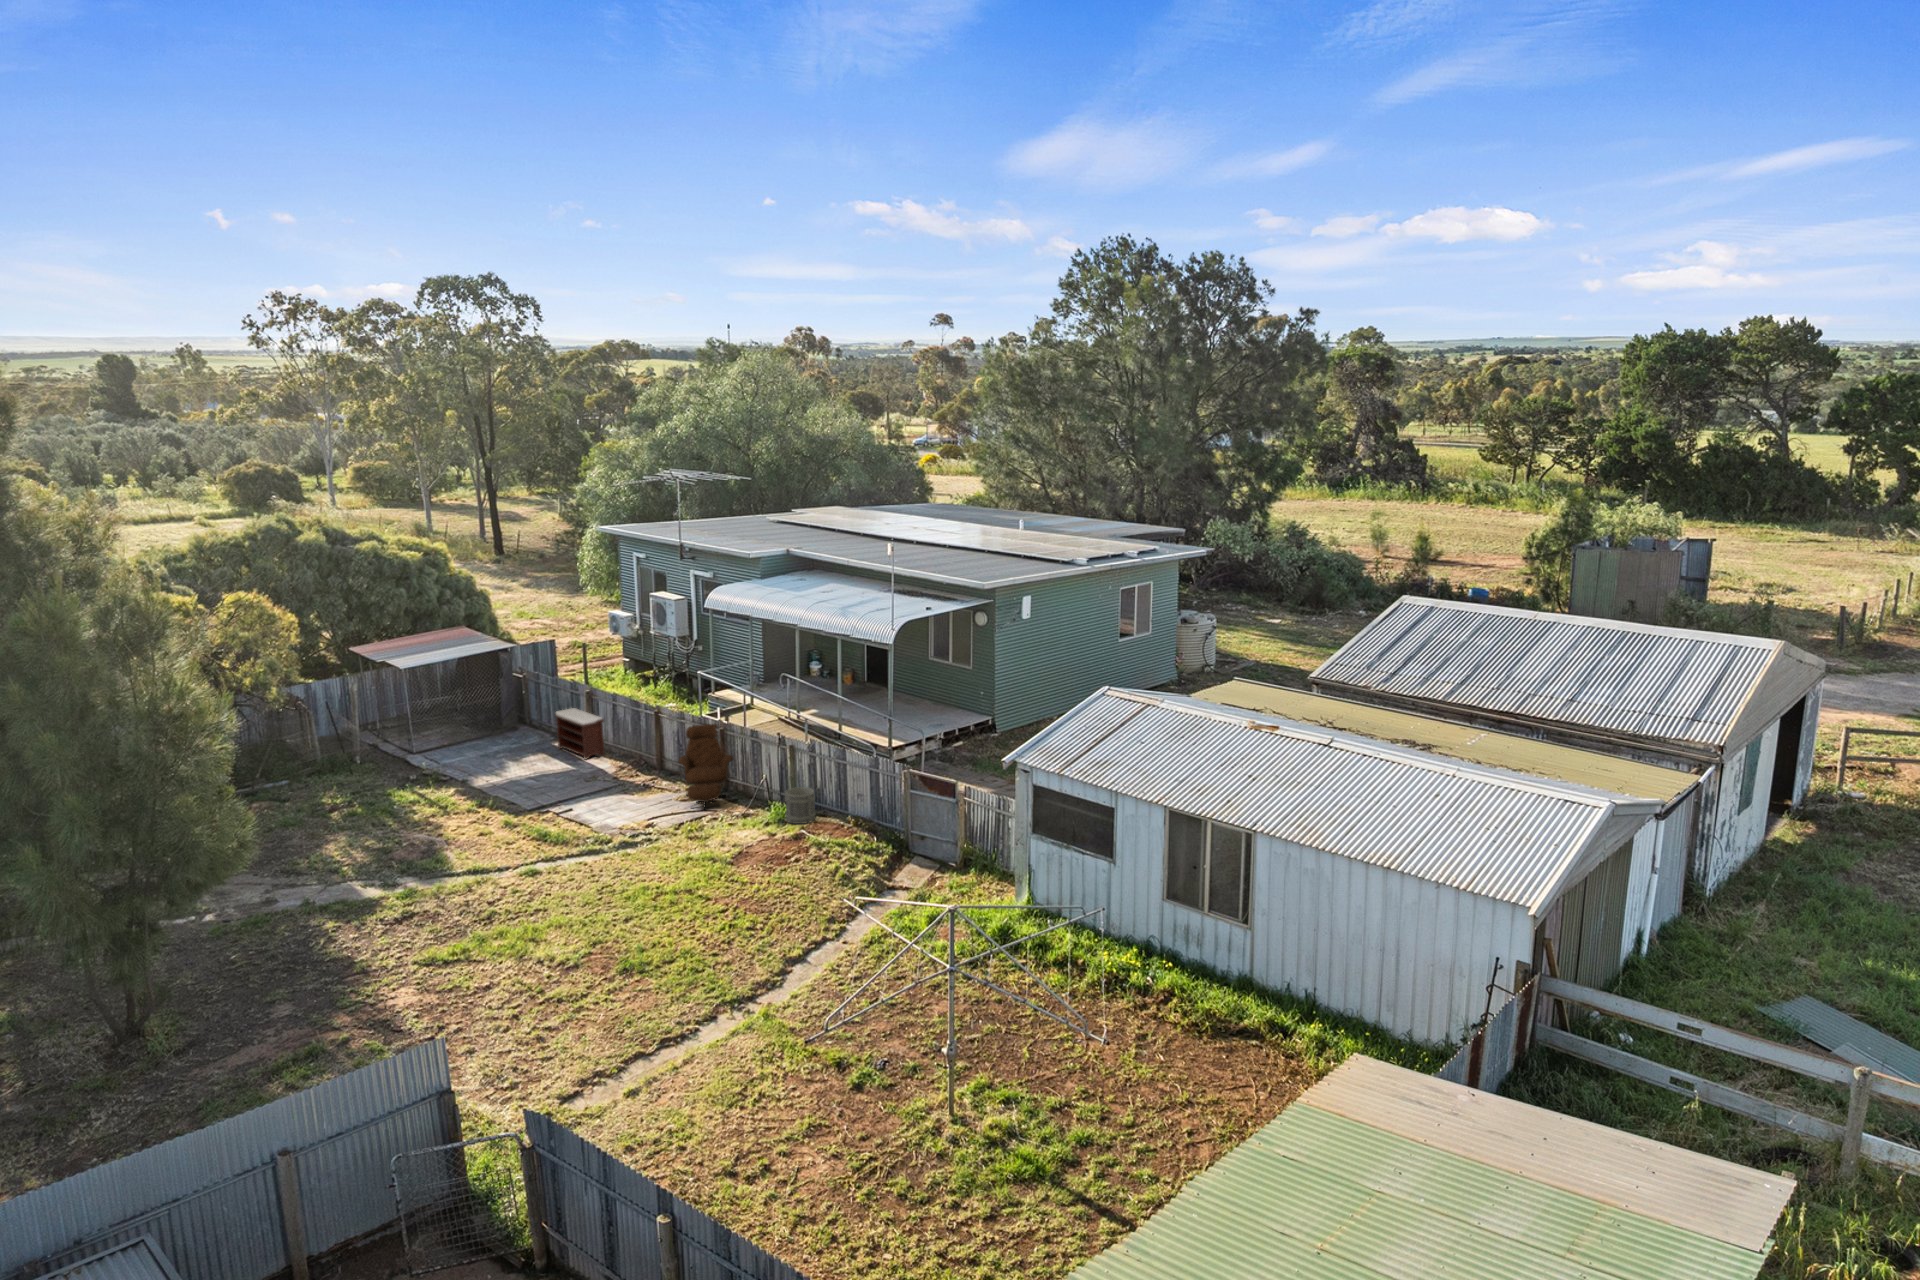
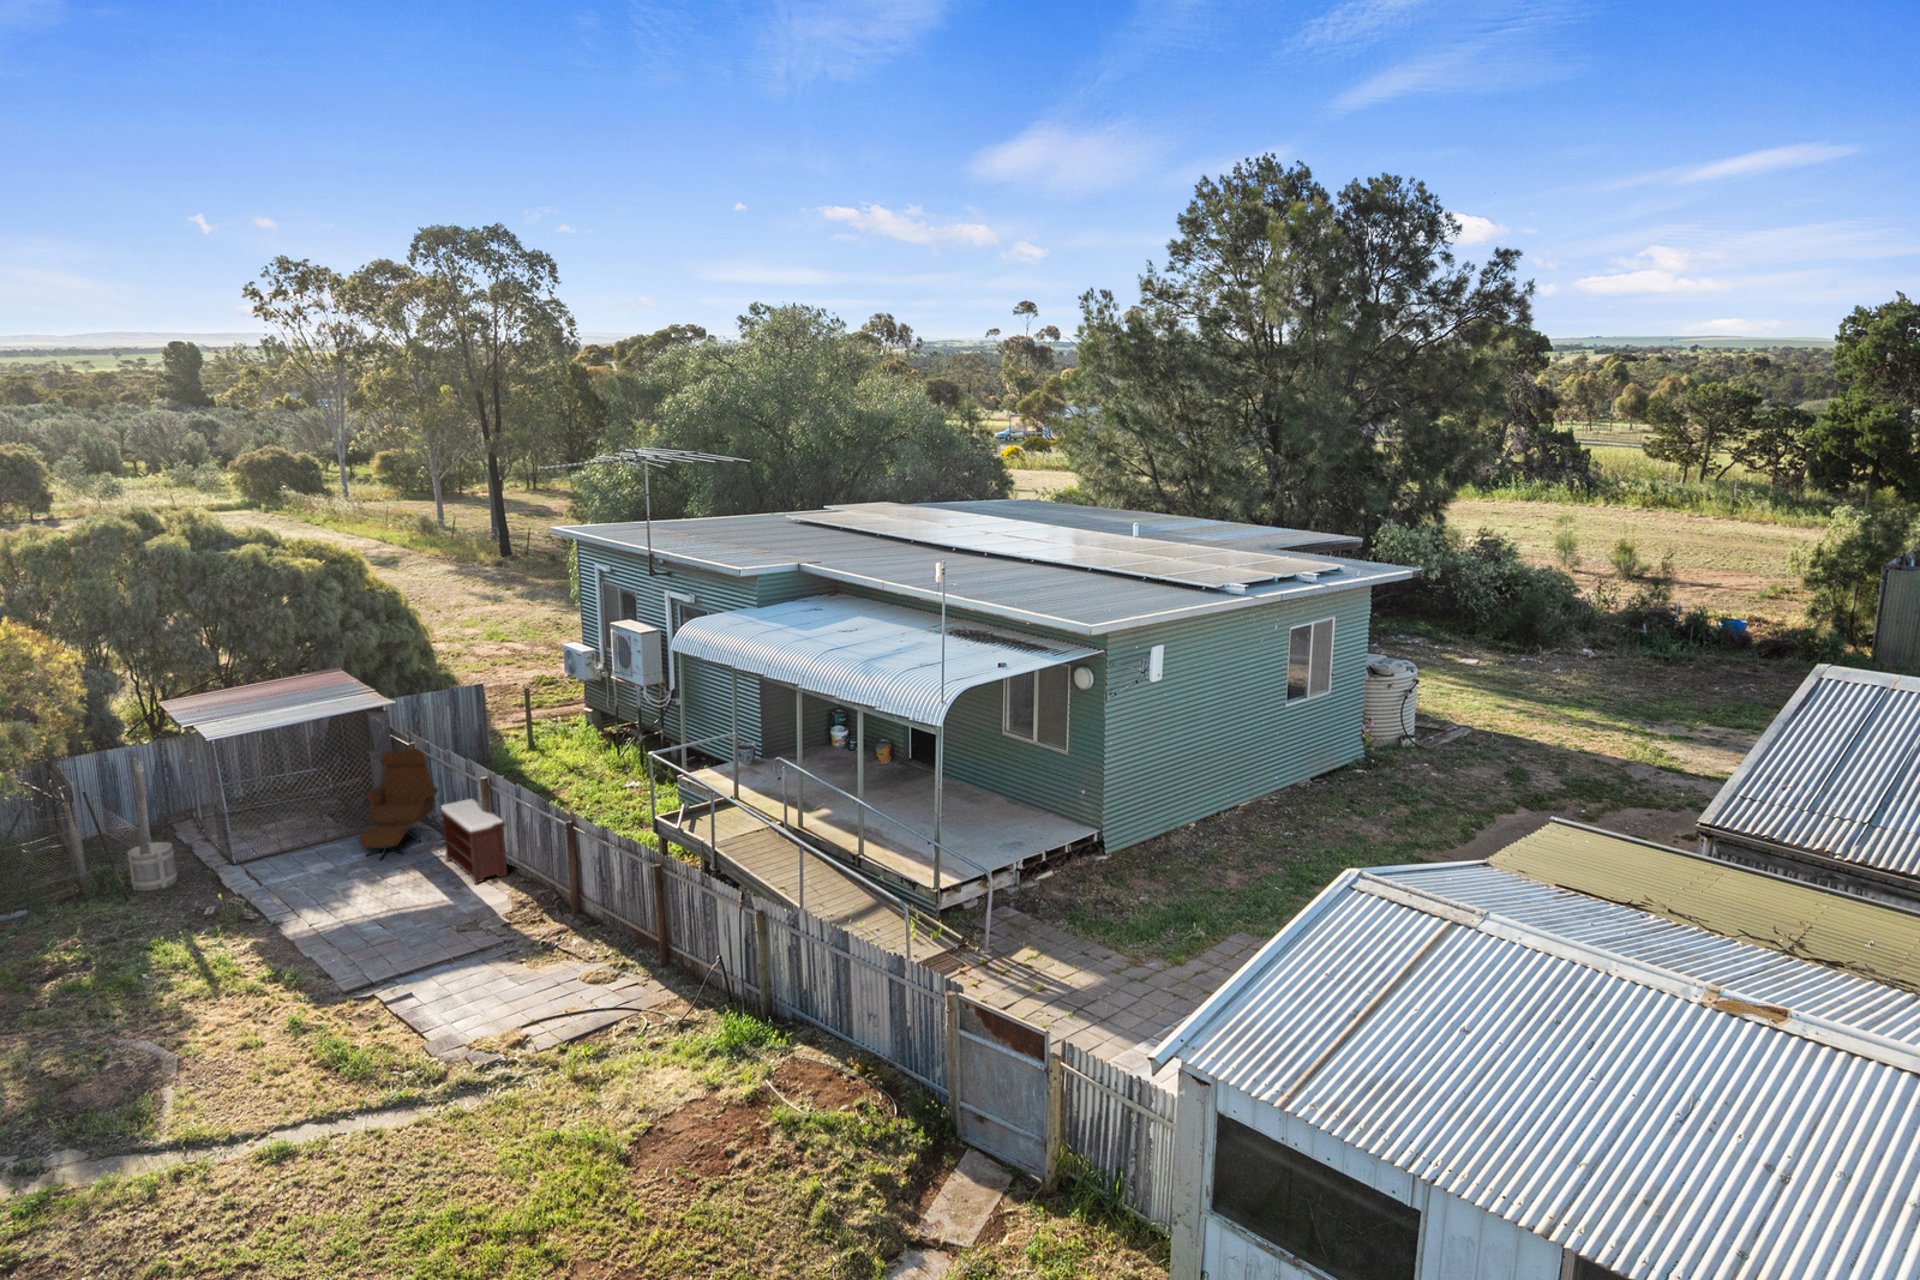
lounge chair: present [679,724,733,809] -> present [359,749,438,860]
bucket: present [785,787,816,824] -> present [128,842,177,891]

